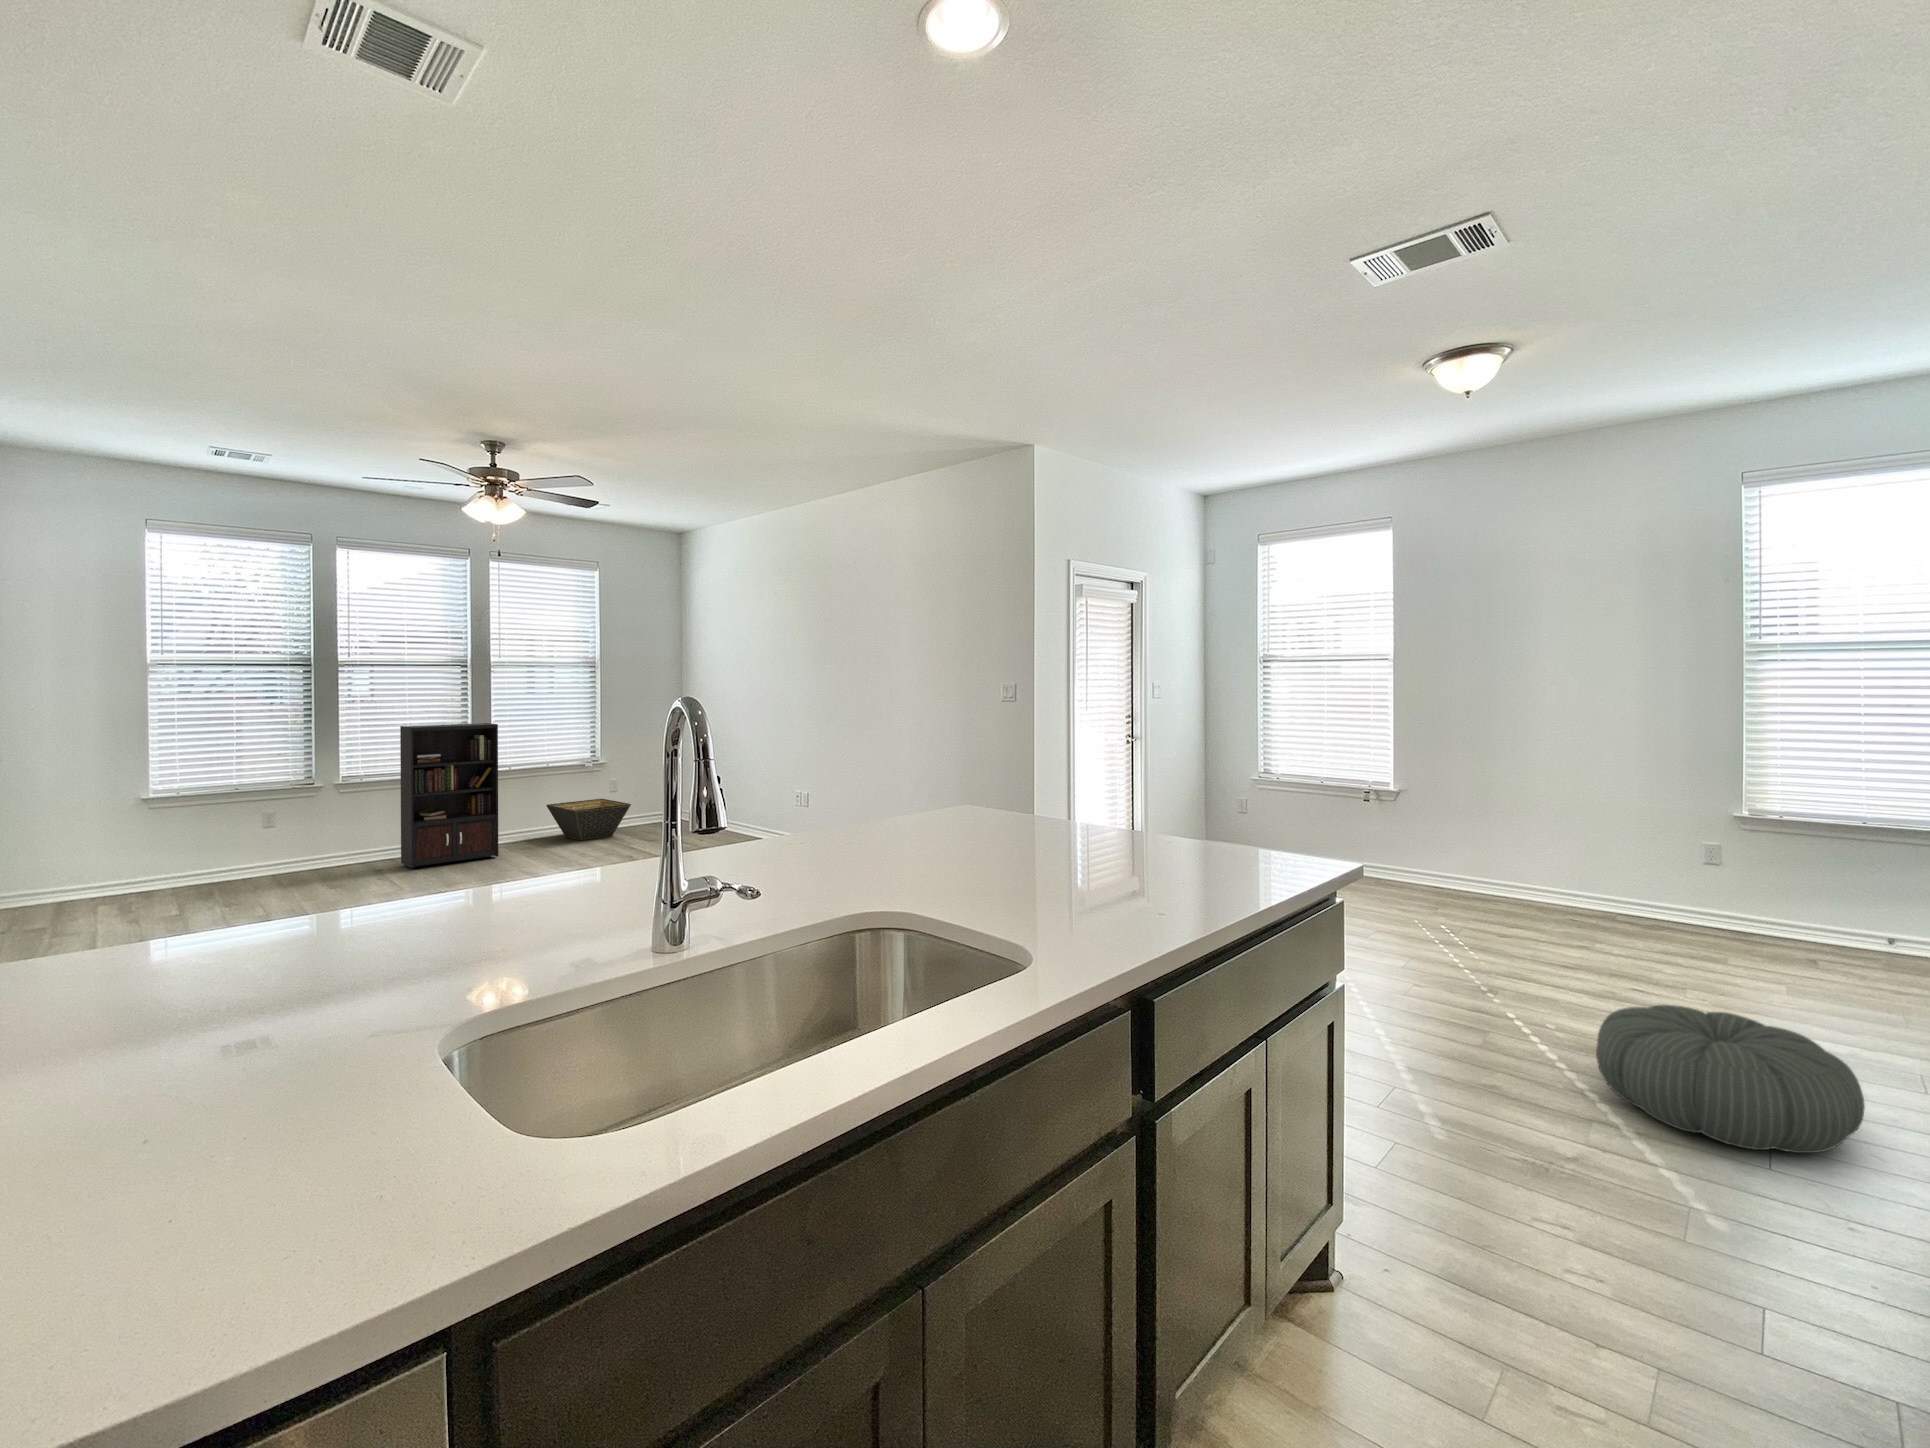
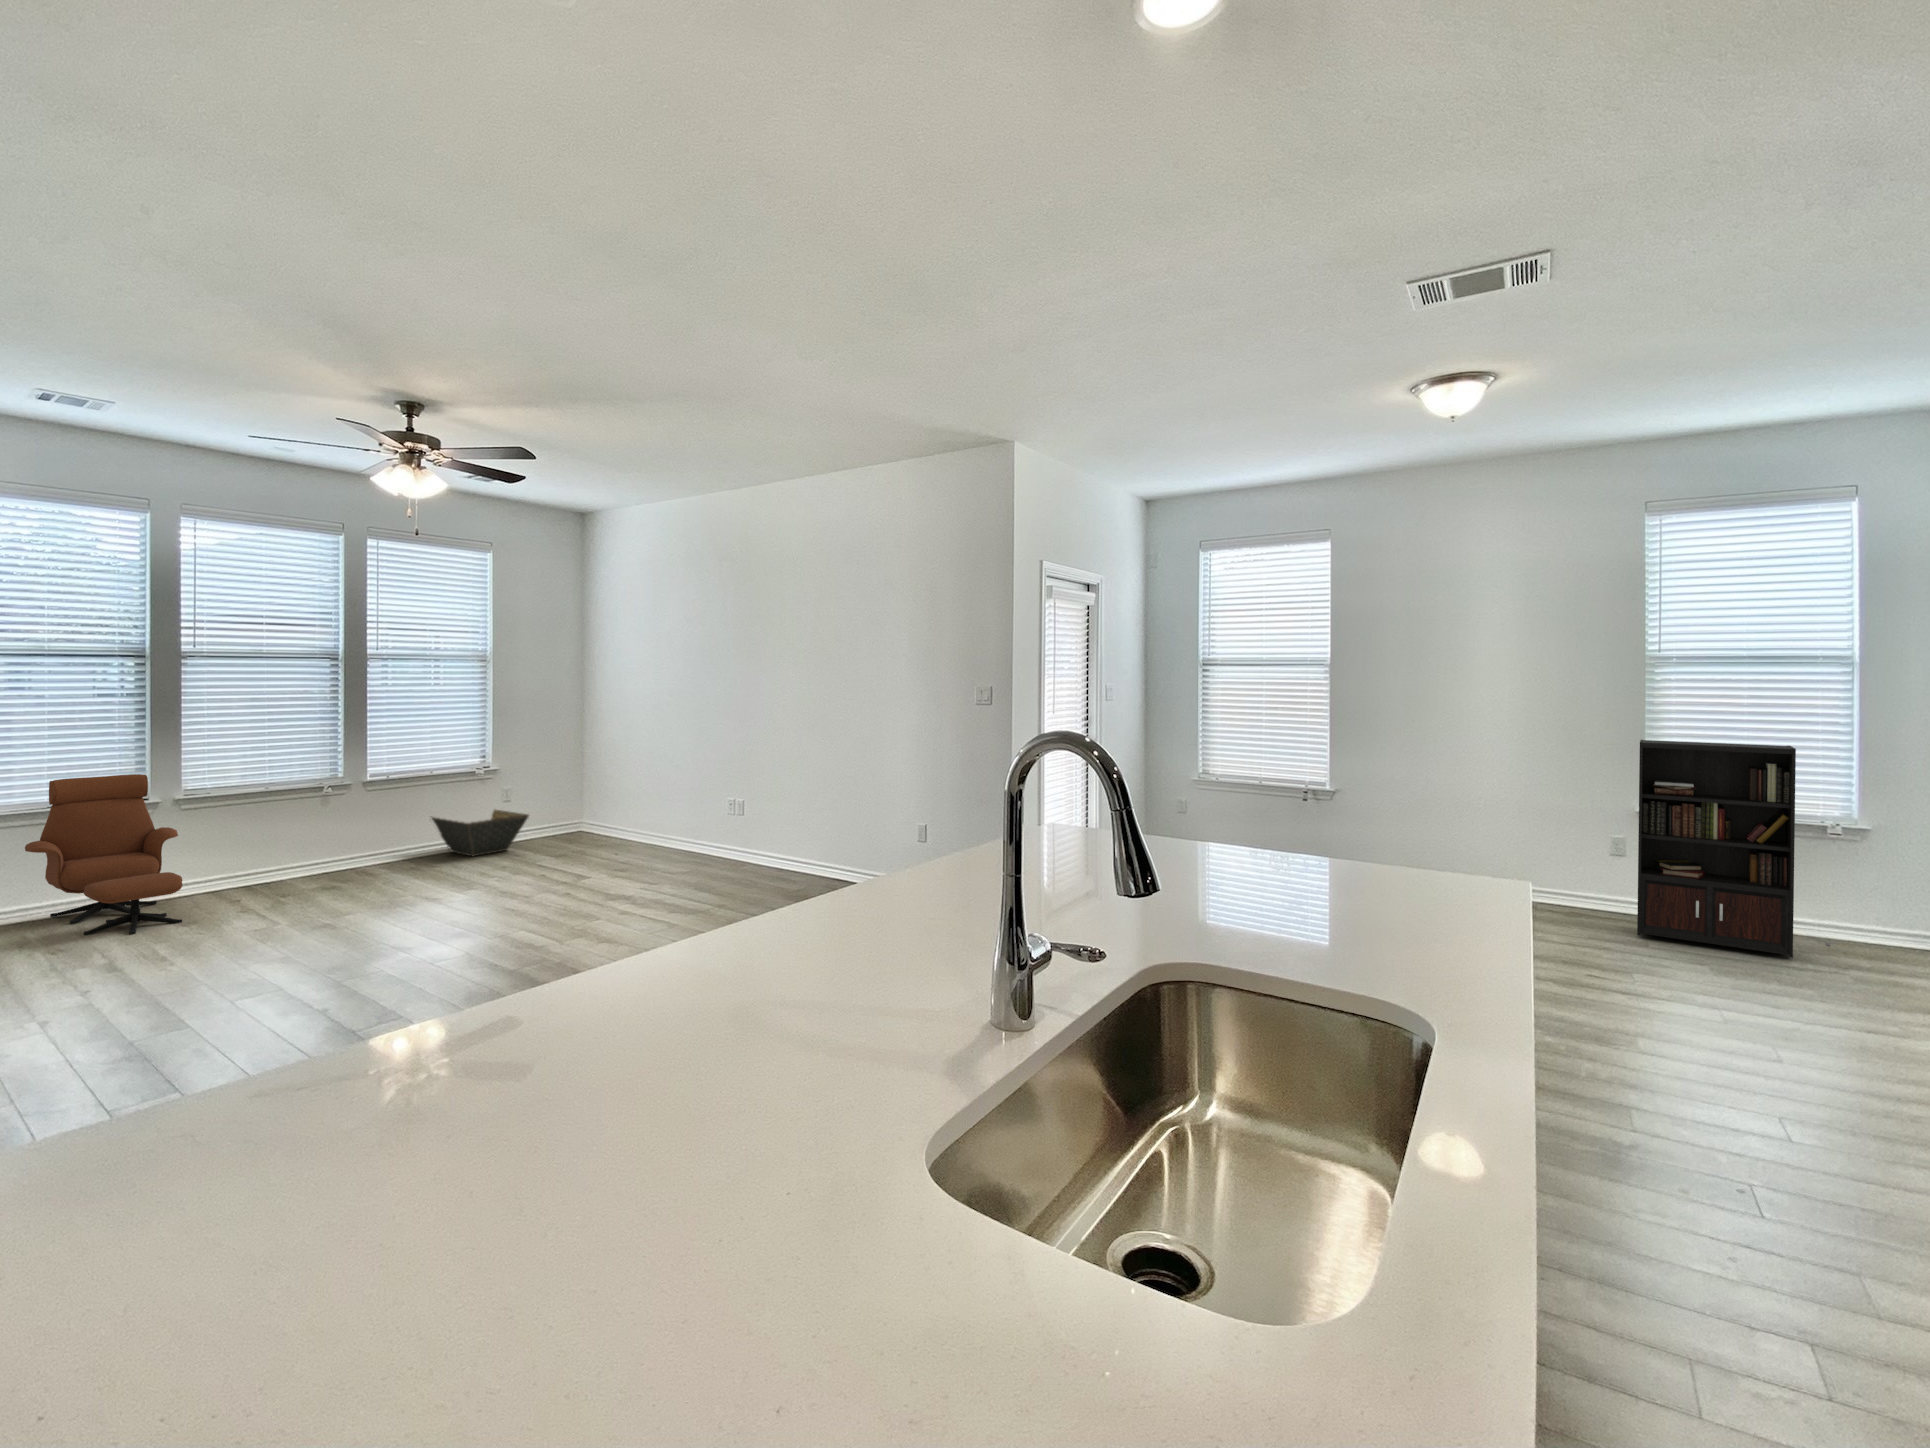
bookcase: present [400,723,500,868] -> present [1637,740,1830,958]
lounge chair: none [213,764,332,899] -> present [25,774,183,935]
pouf: present [1596,1005,1865,1153] -> none [1602,989,1842,1117]

